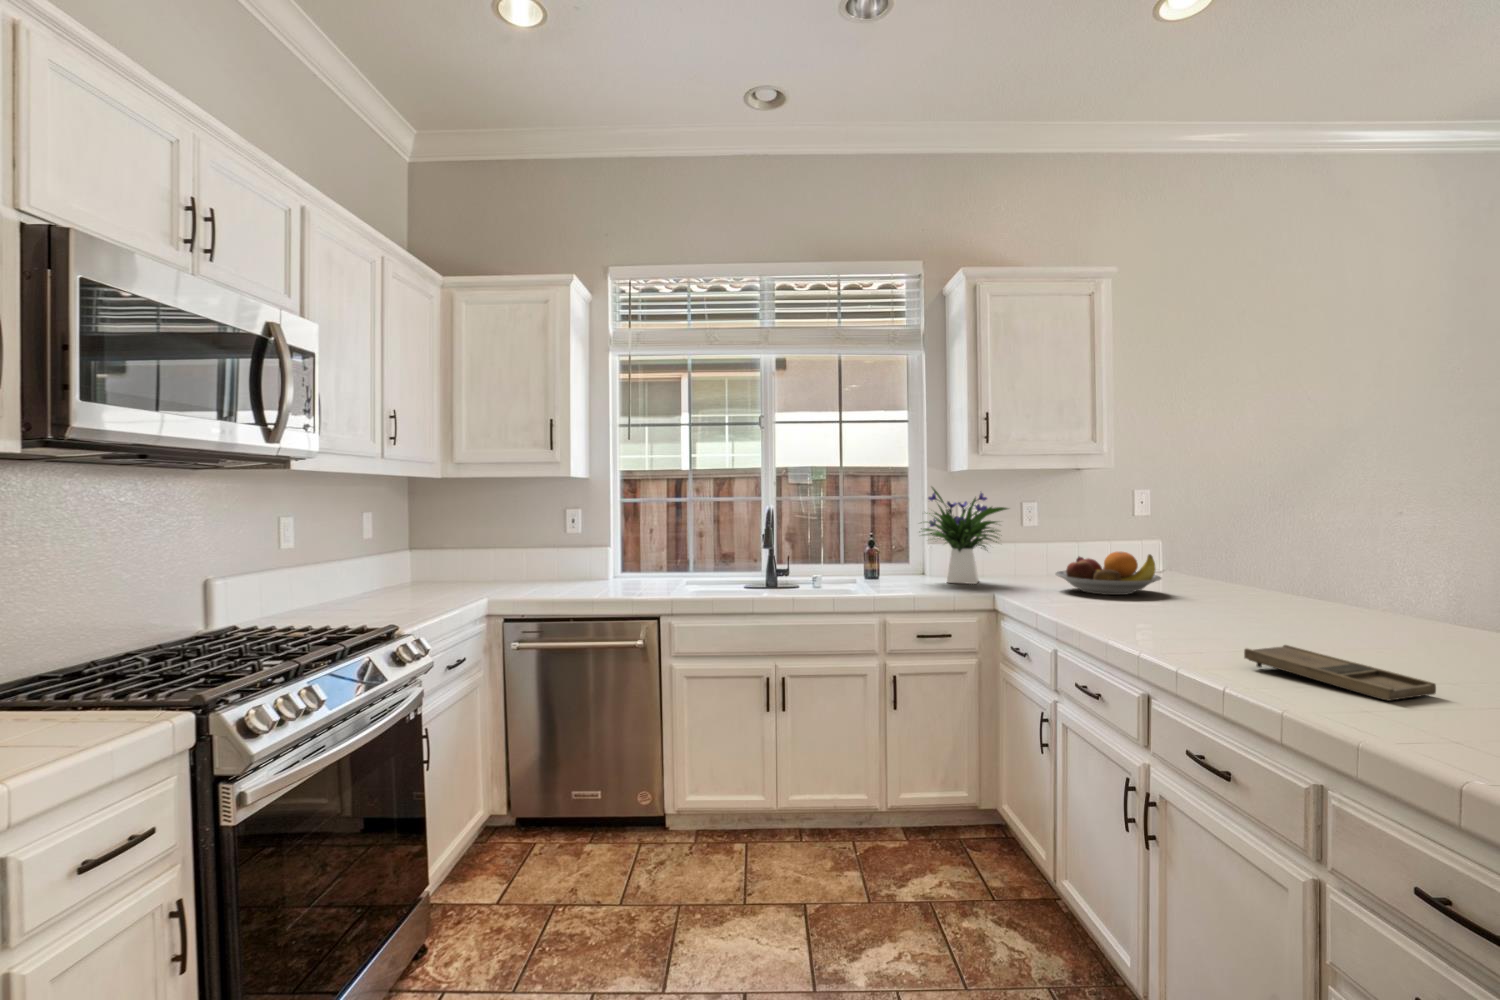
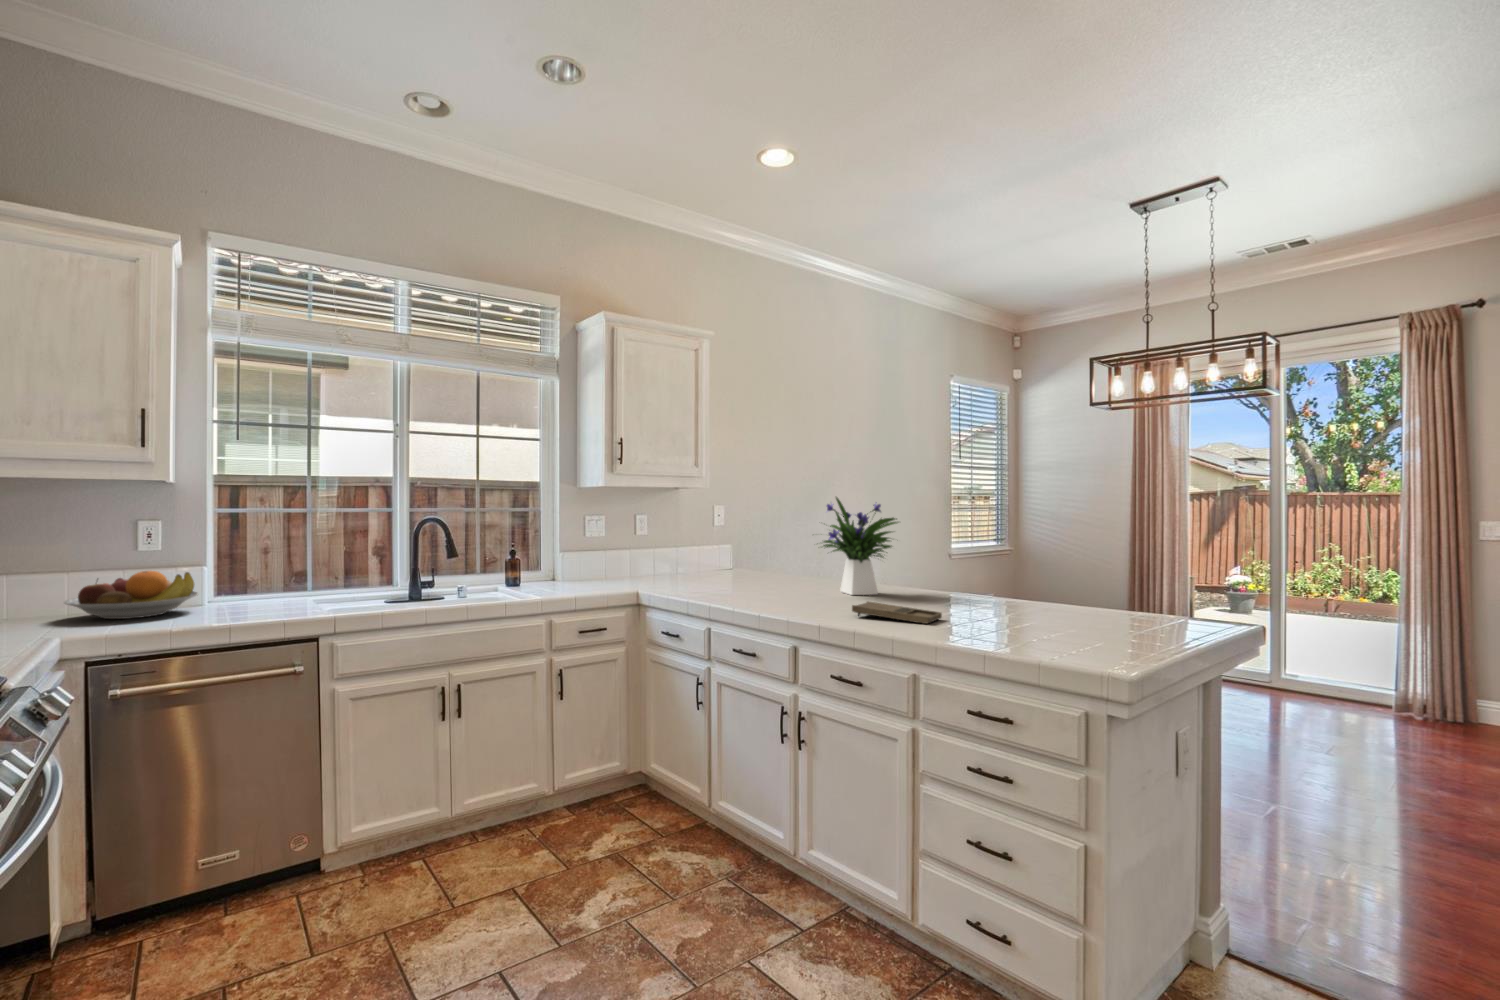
flower arrangement: present [921,487,1008,584] -> present [823,497,898,595]
fruit bowl: present [1055,552,1161,595] -> present [64,571,198,619]

